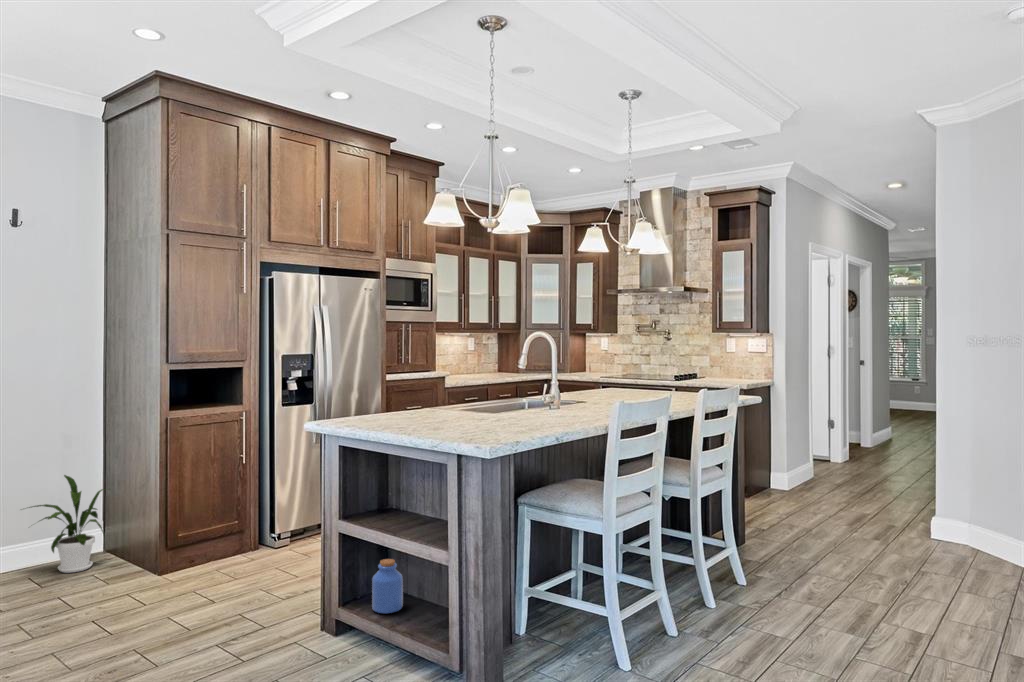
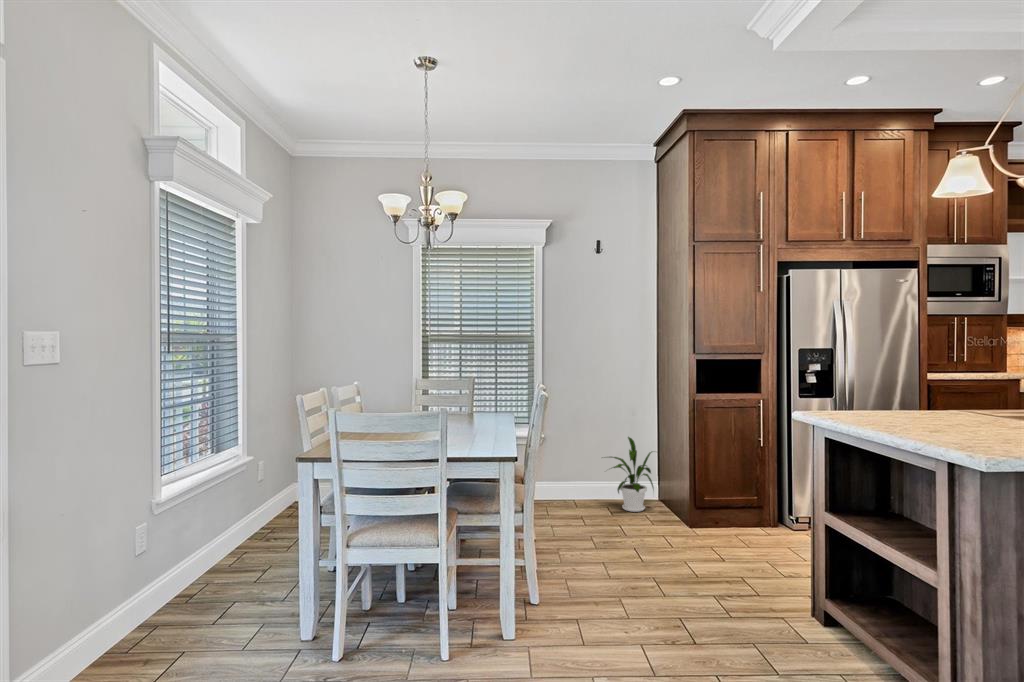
jar: present [372,559,403,613] -> none [863,563,899,621]

